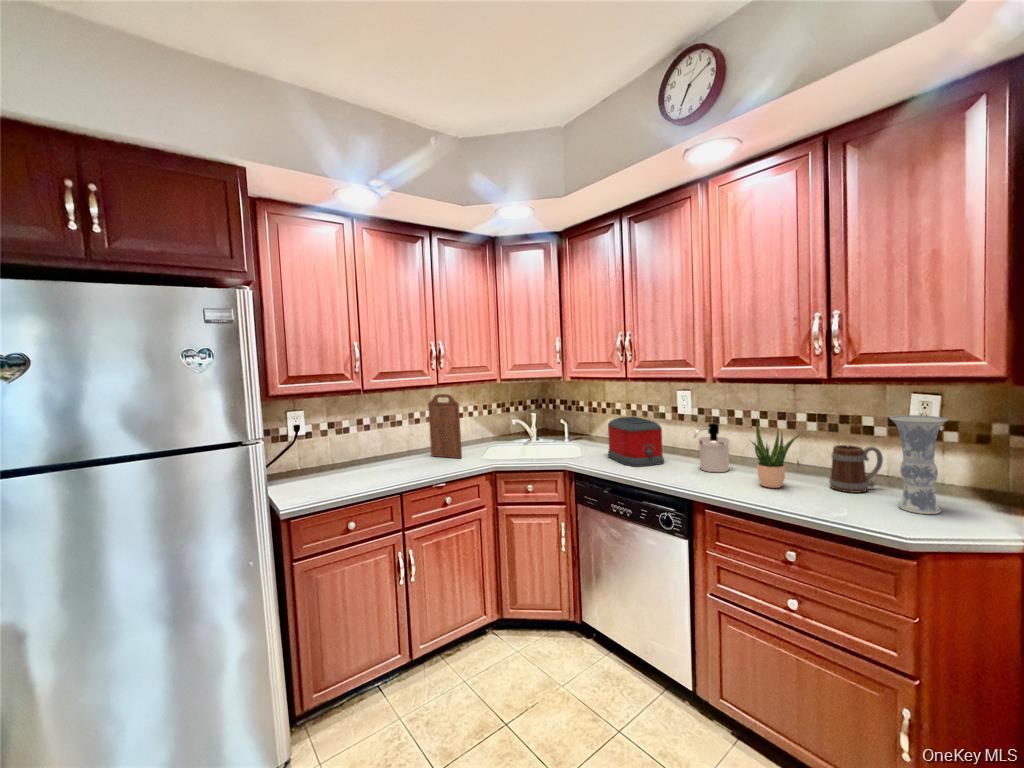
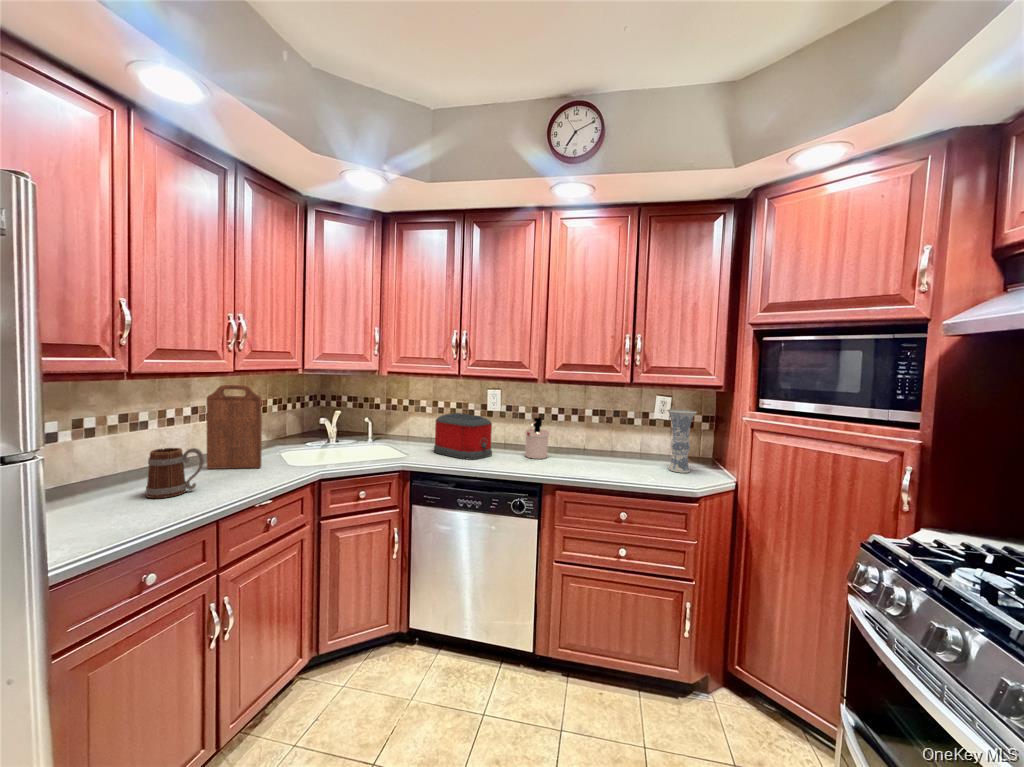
potted plant: present [752,419,800,488] -> none [576,411,611,466]
mug: present [829,445,883,493] -> present [146,448,204,498]

